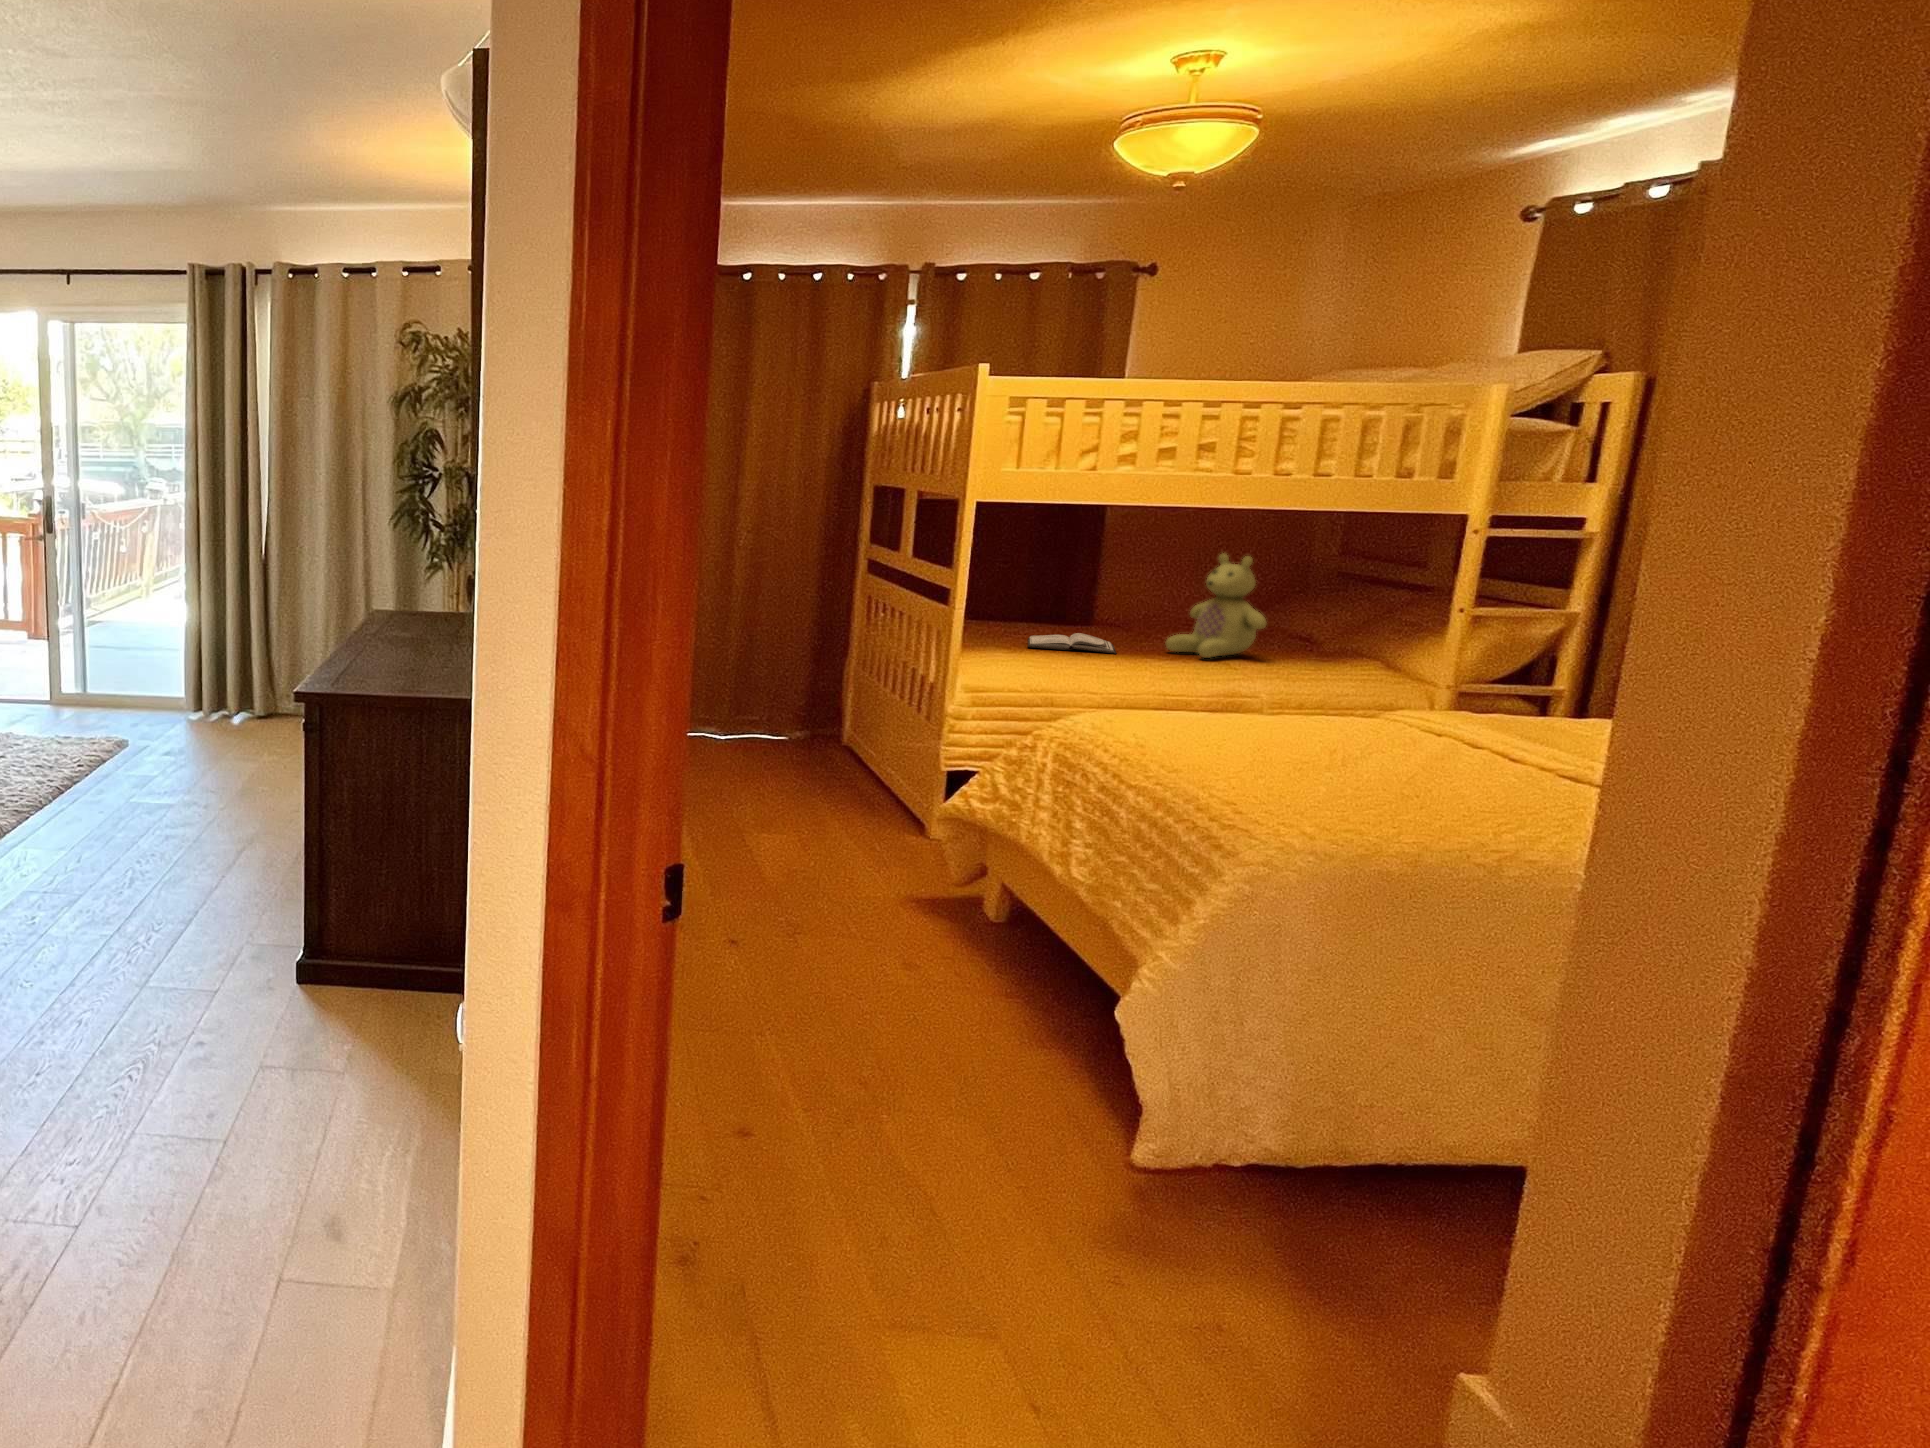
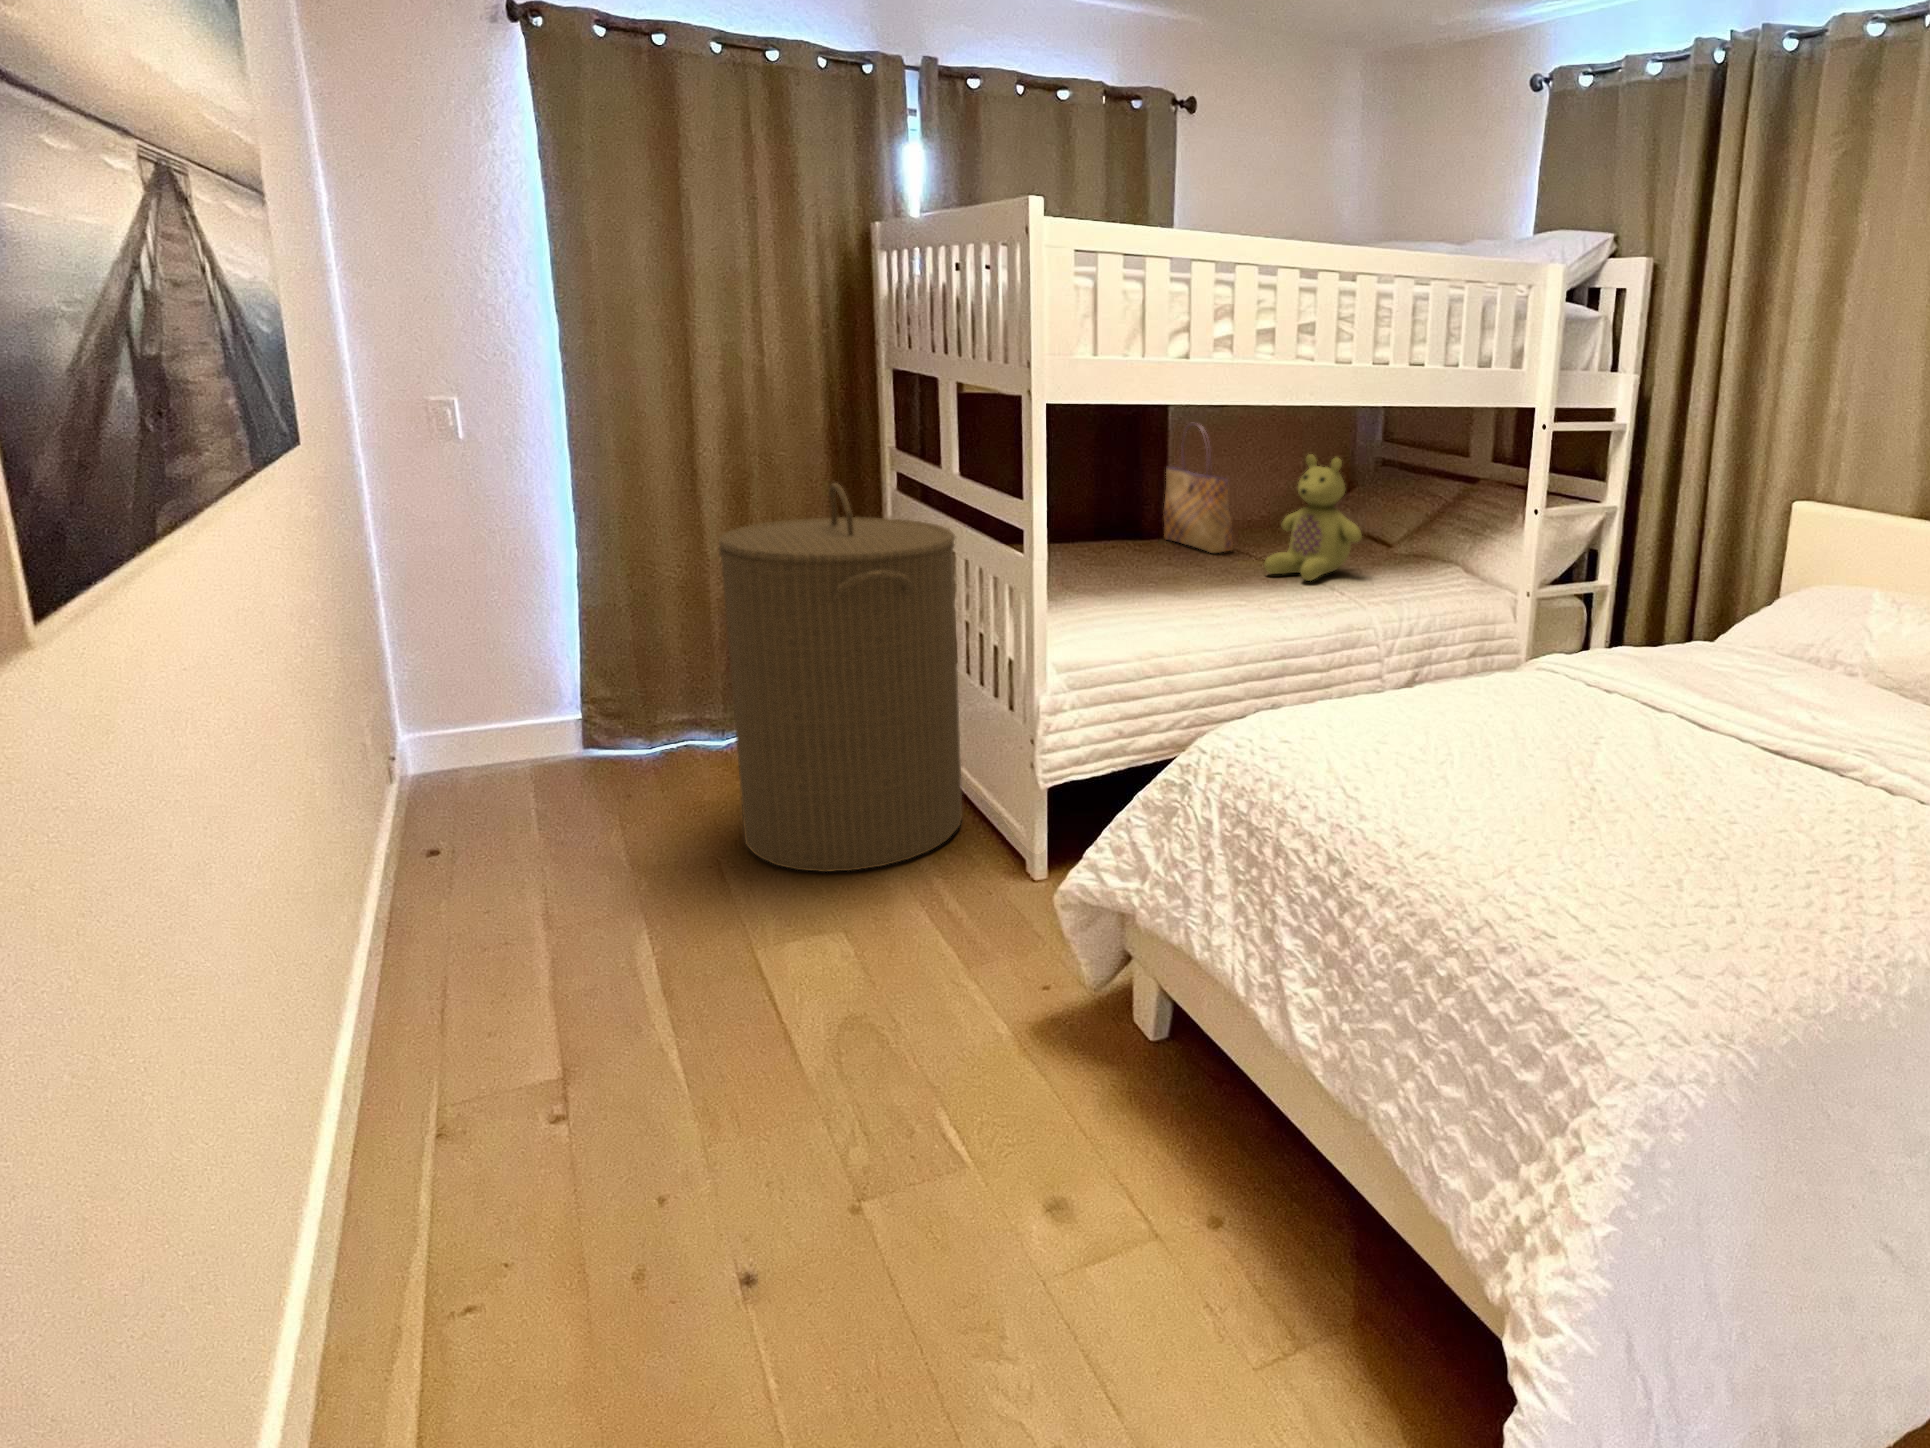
tote bag: none [1084,528,1146,636] -> present [1164,423,1233,553]
laundry hamper: none [737,555,903,810] -> present [719,483,962,872]
diary: present [1028,633,1116,654] -> none [1113,558,1218,586]

